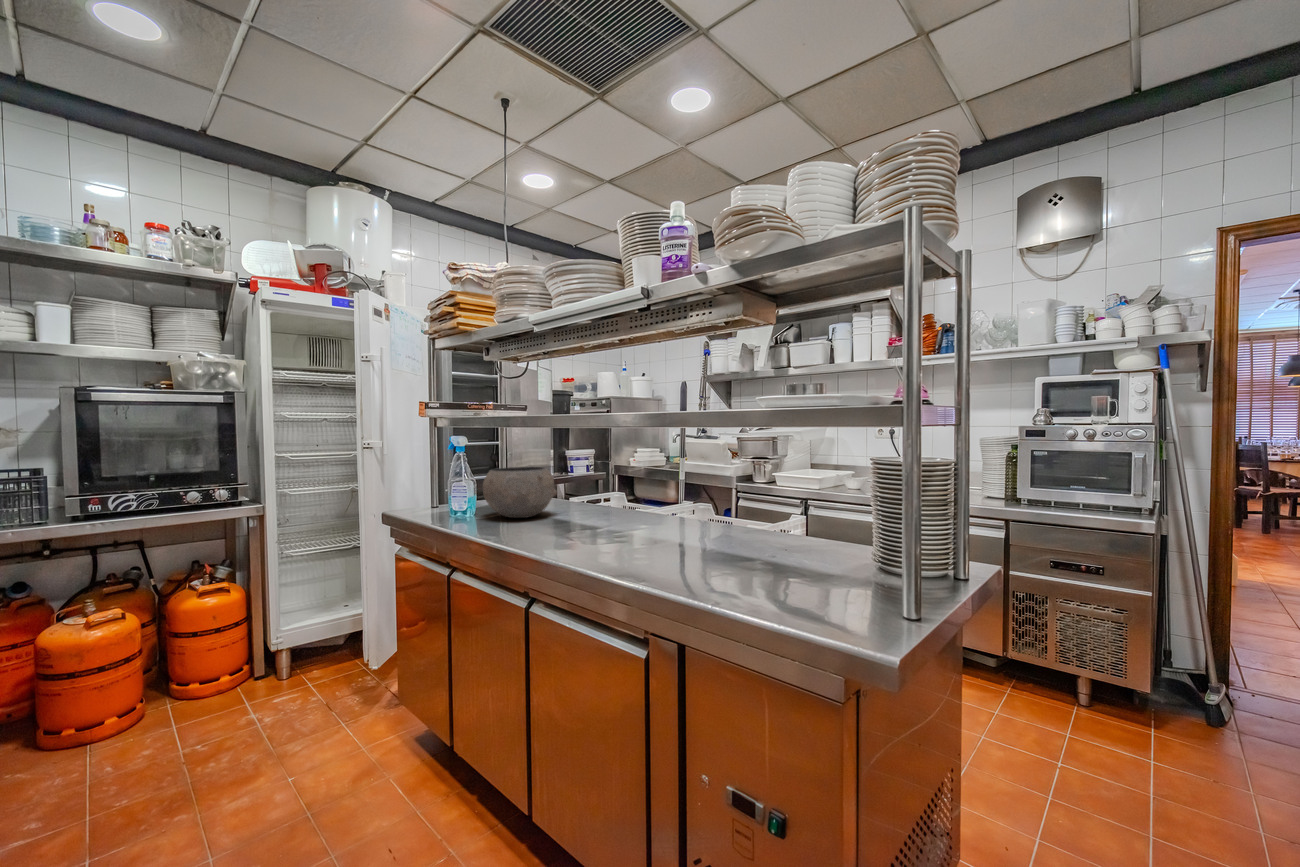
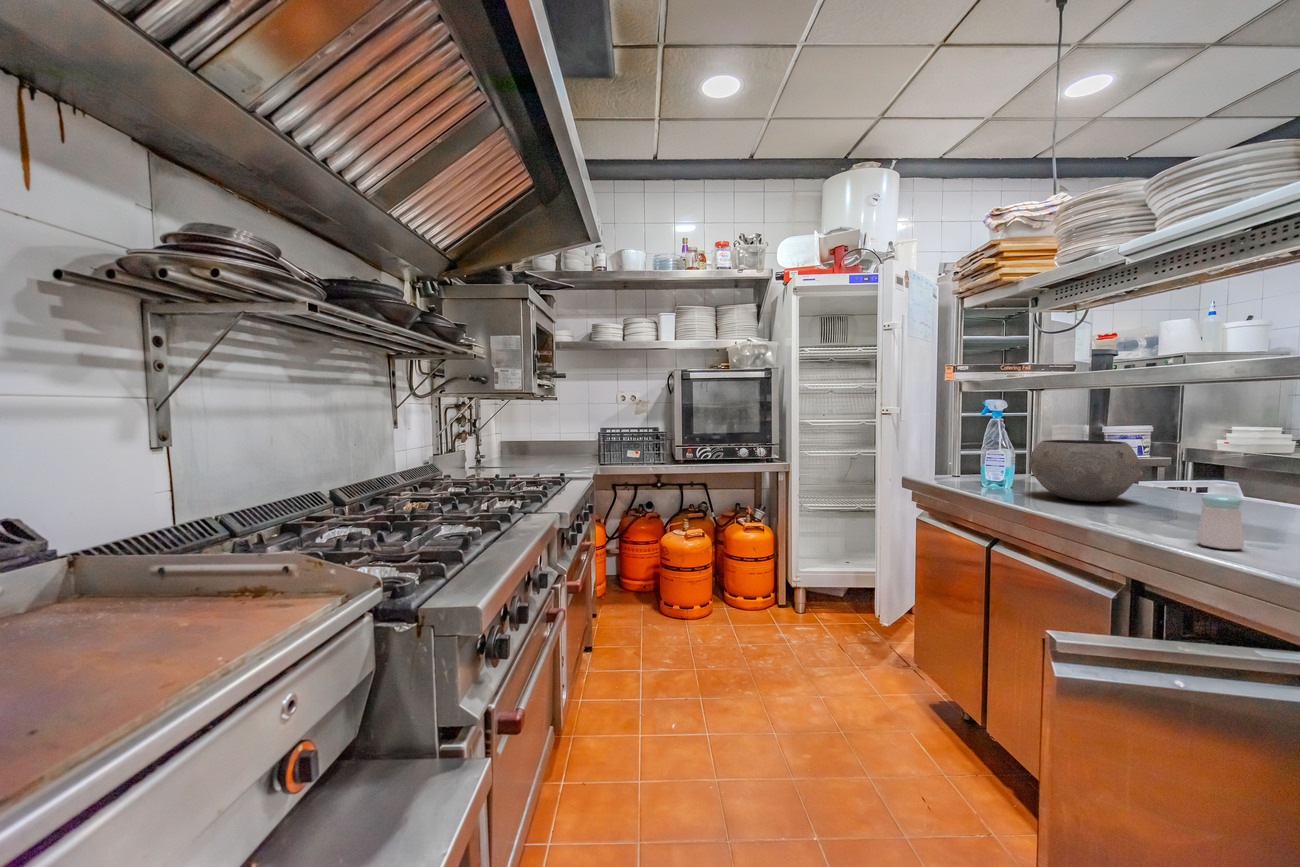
salt shaker: none [567,507,590,547] -> present [1197,494,1244,549]

